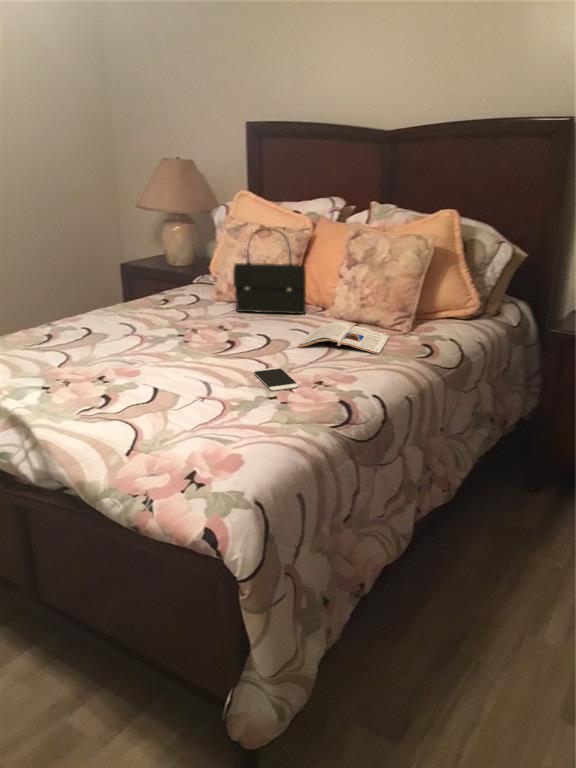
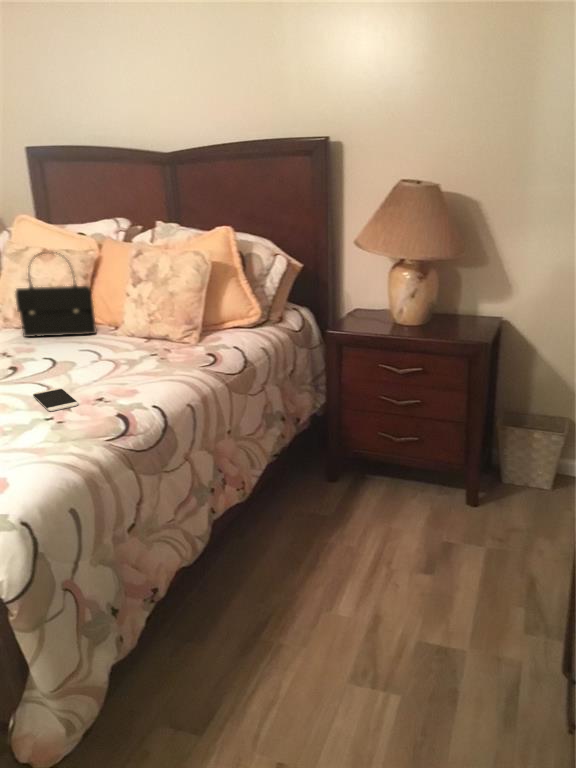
magazine: present [298,322,389,354] -> none [83,339,176,367]

